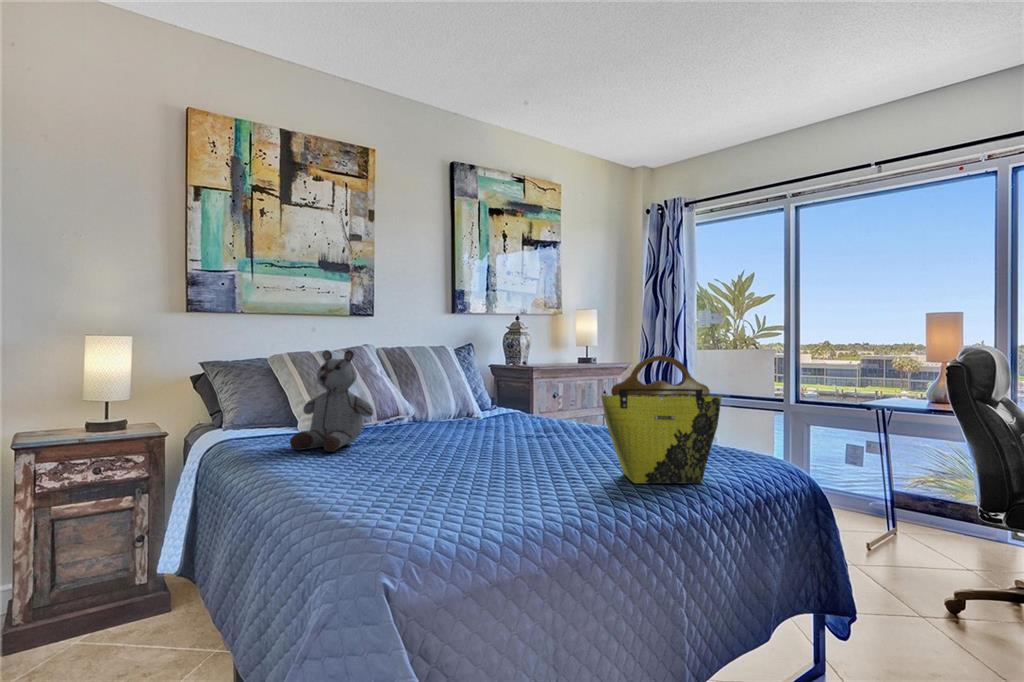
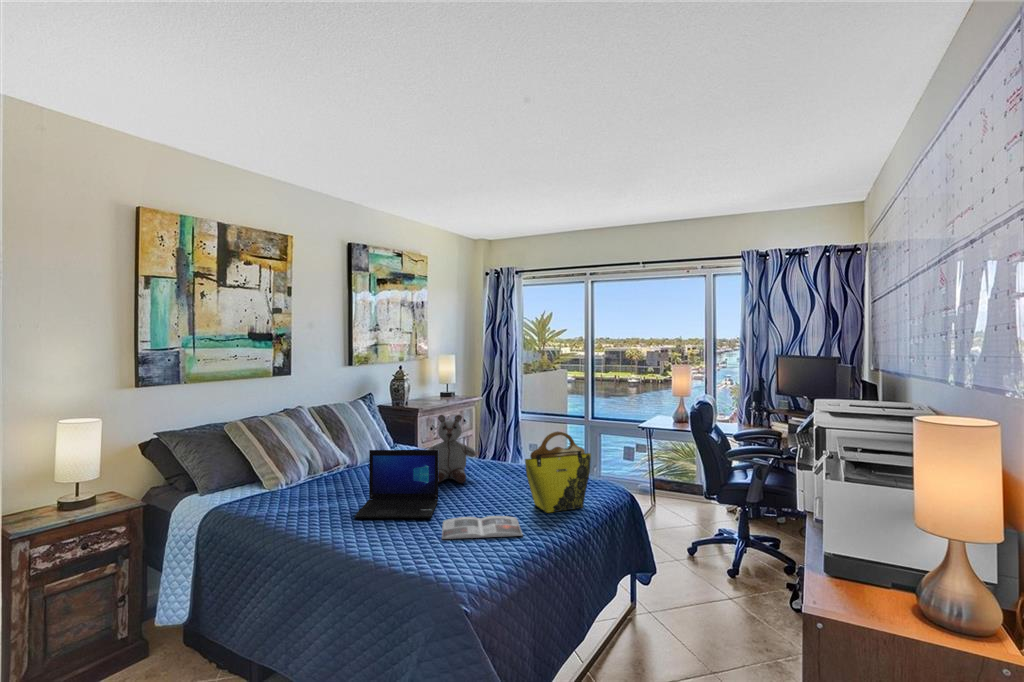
stuffed bear: present [290,350,374,452] -> present [427,415,476,483]
laptop: none [356,381,484,472] -> present [354,450,438,518]
magazine: none [440,475,579,504] -> present [442,516,523,539]

